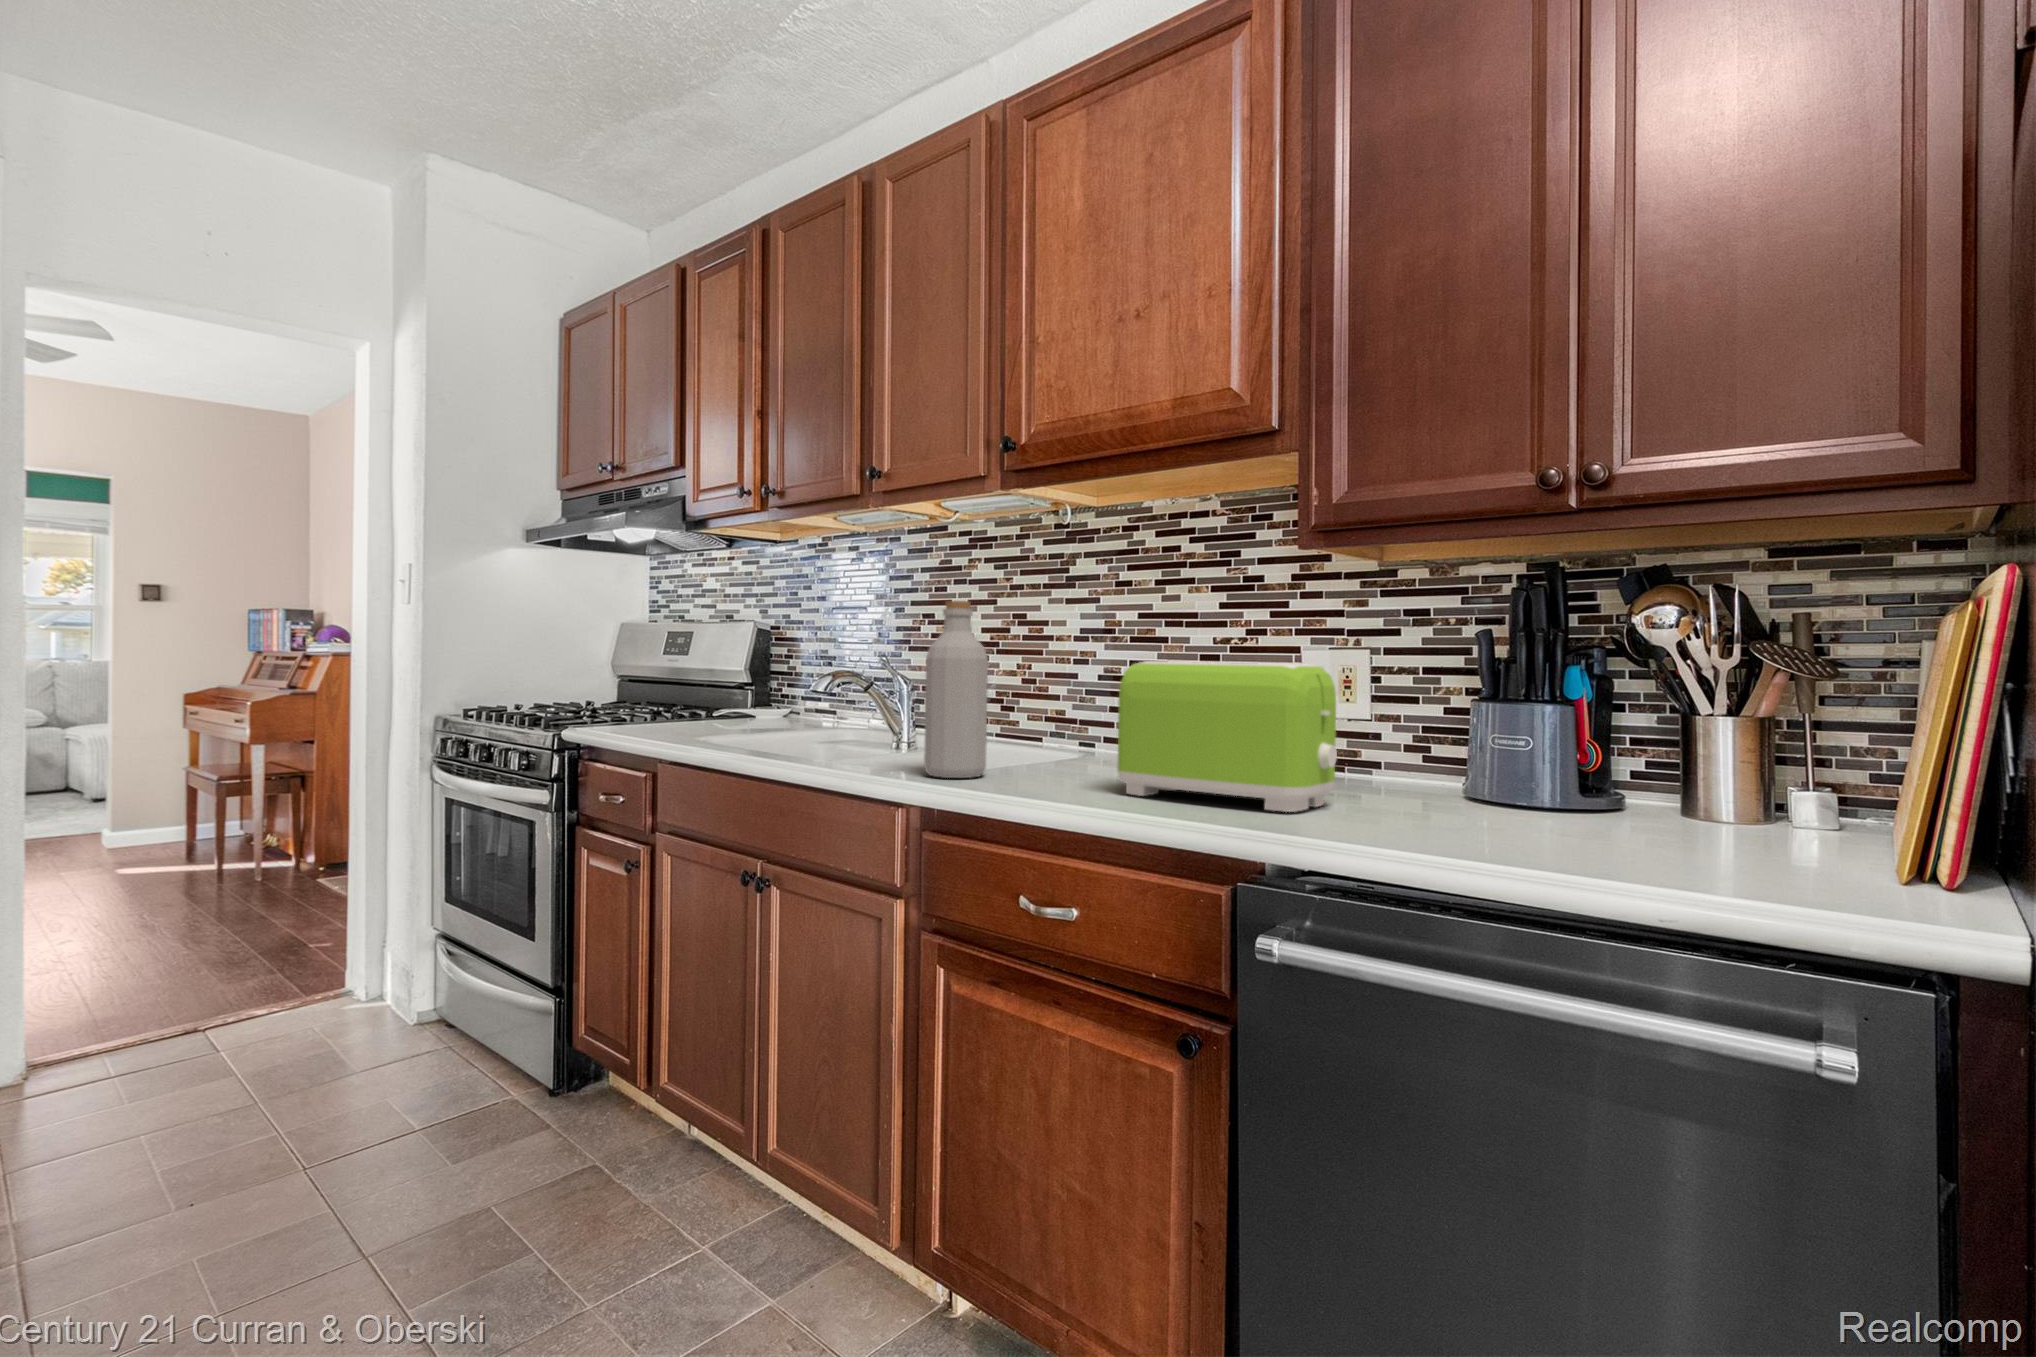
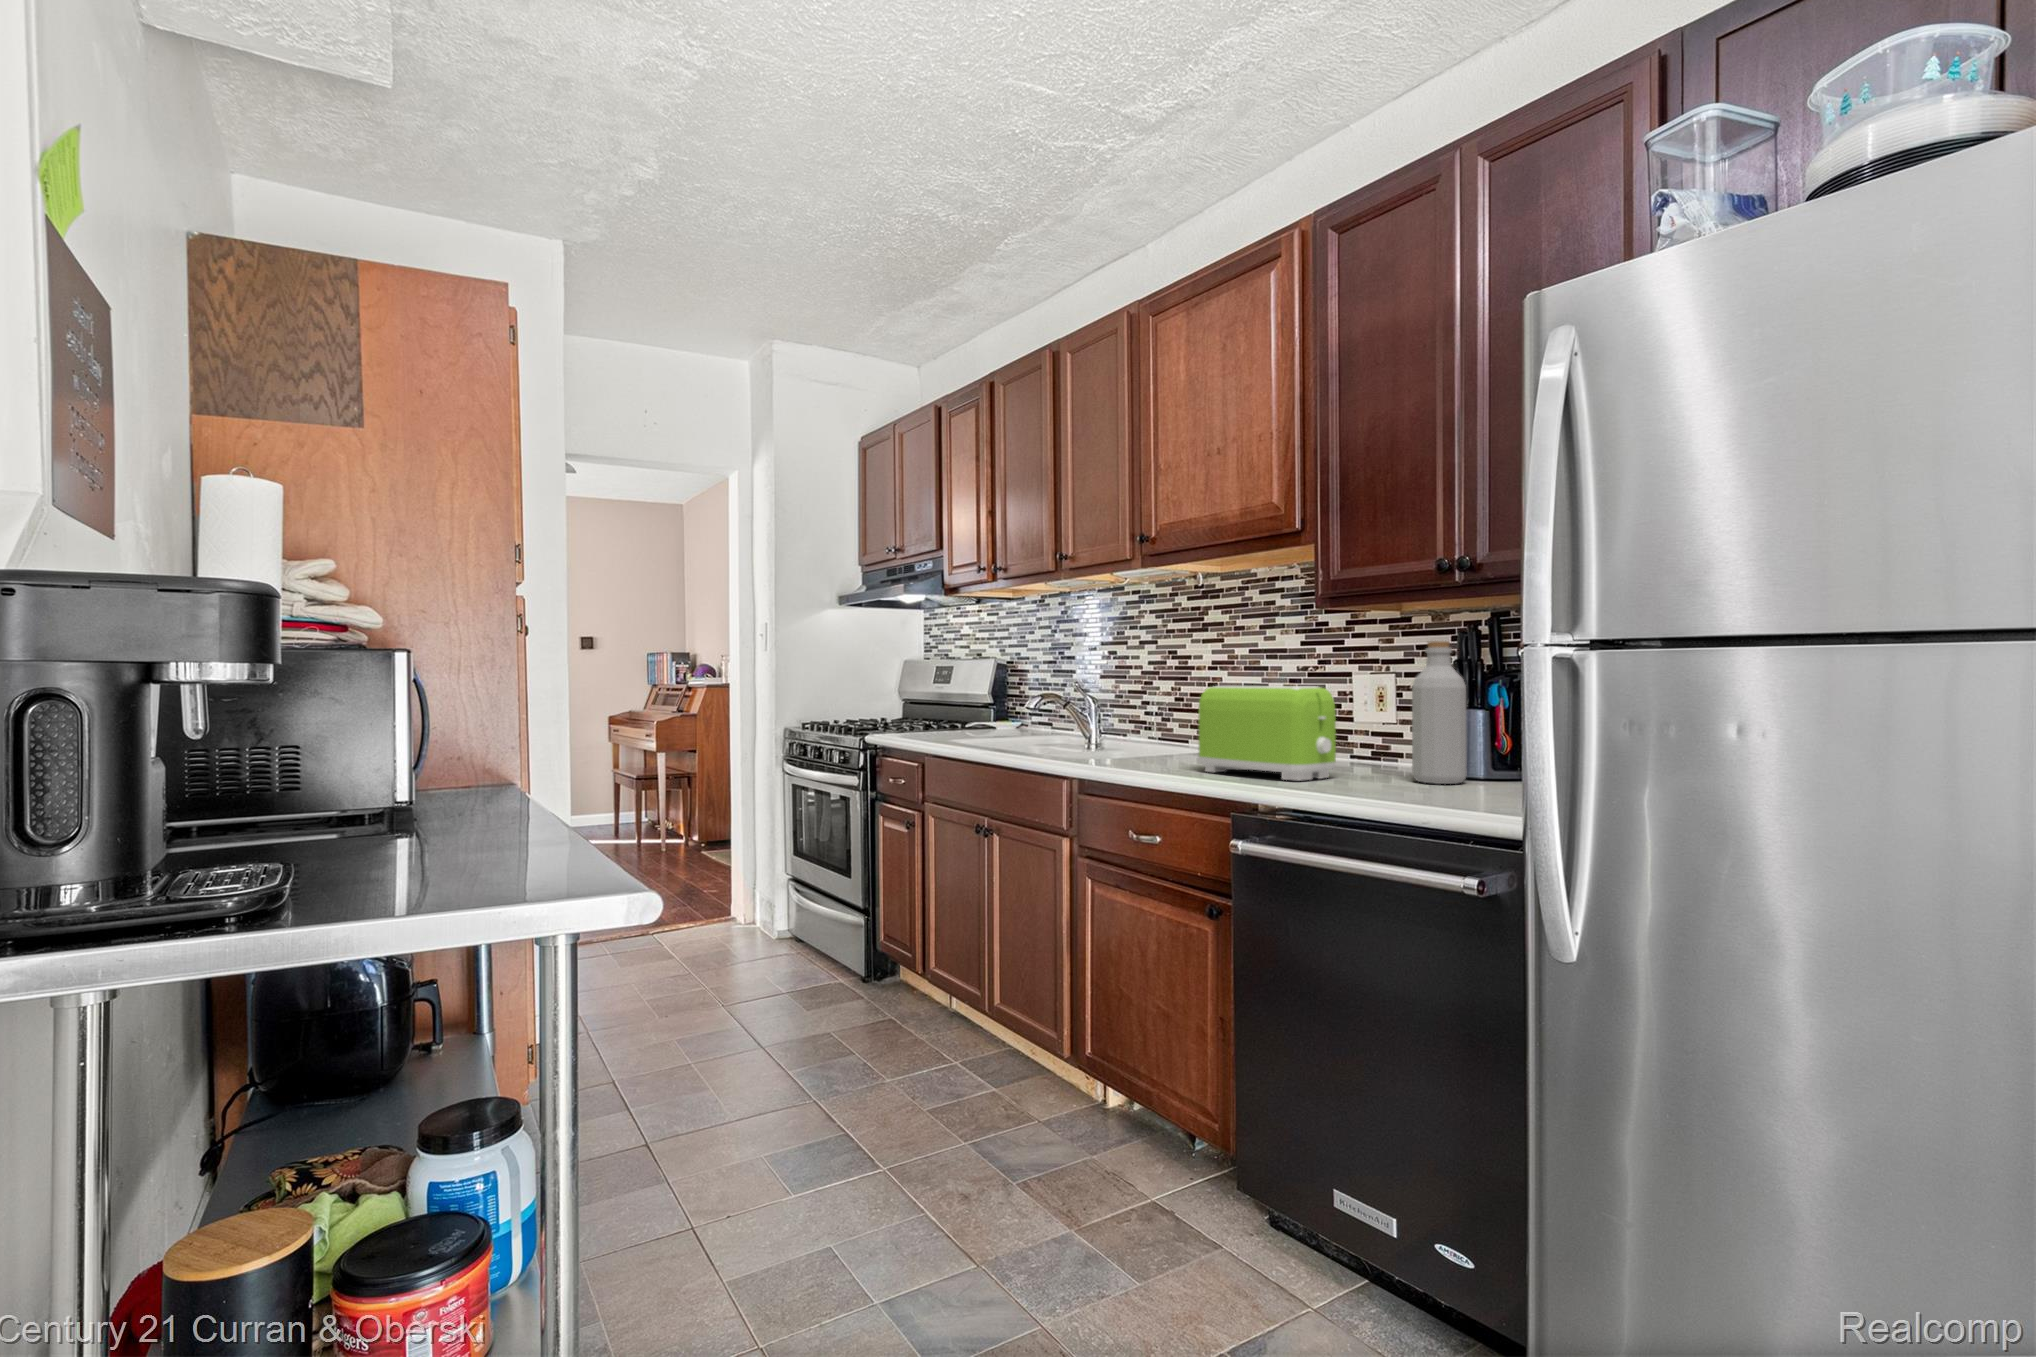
bottle: present [924,601,988,778] -> present [1412,641,1467,784]

